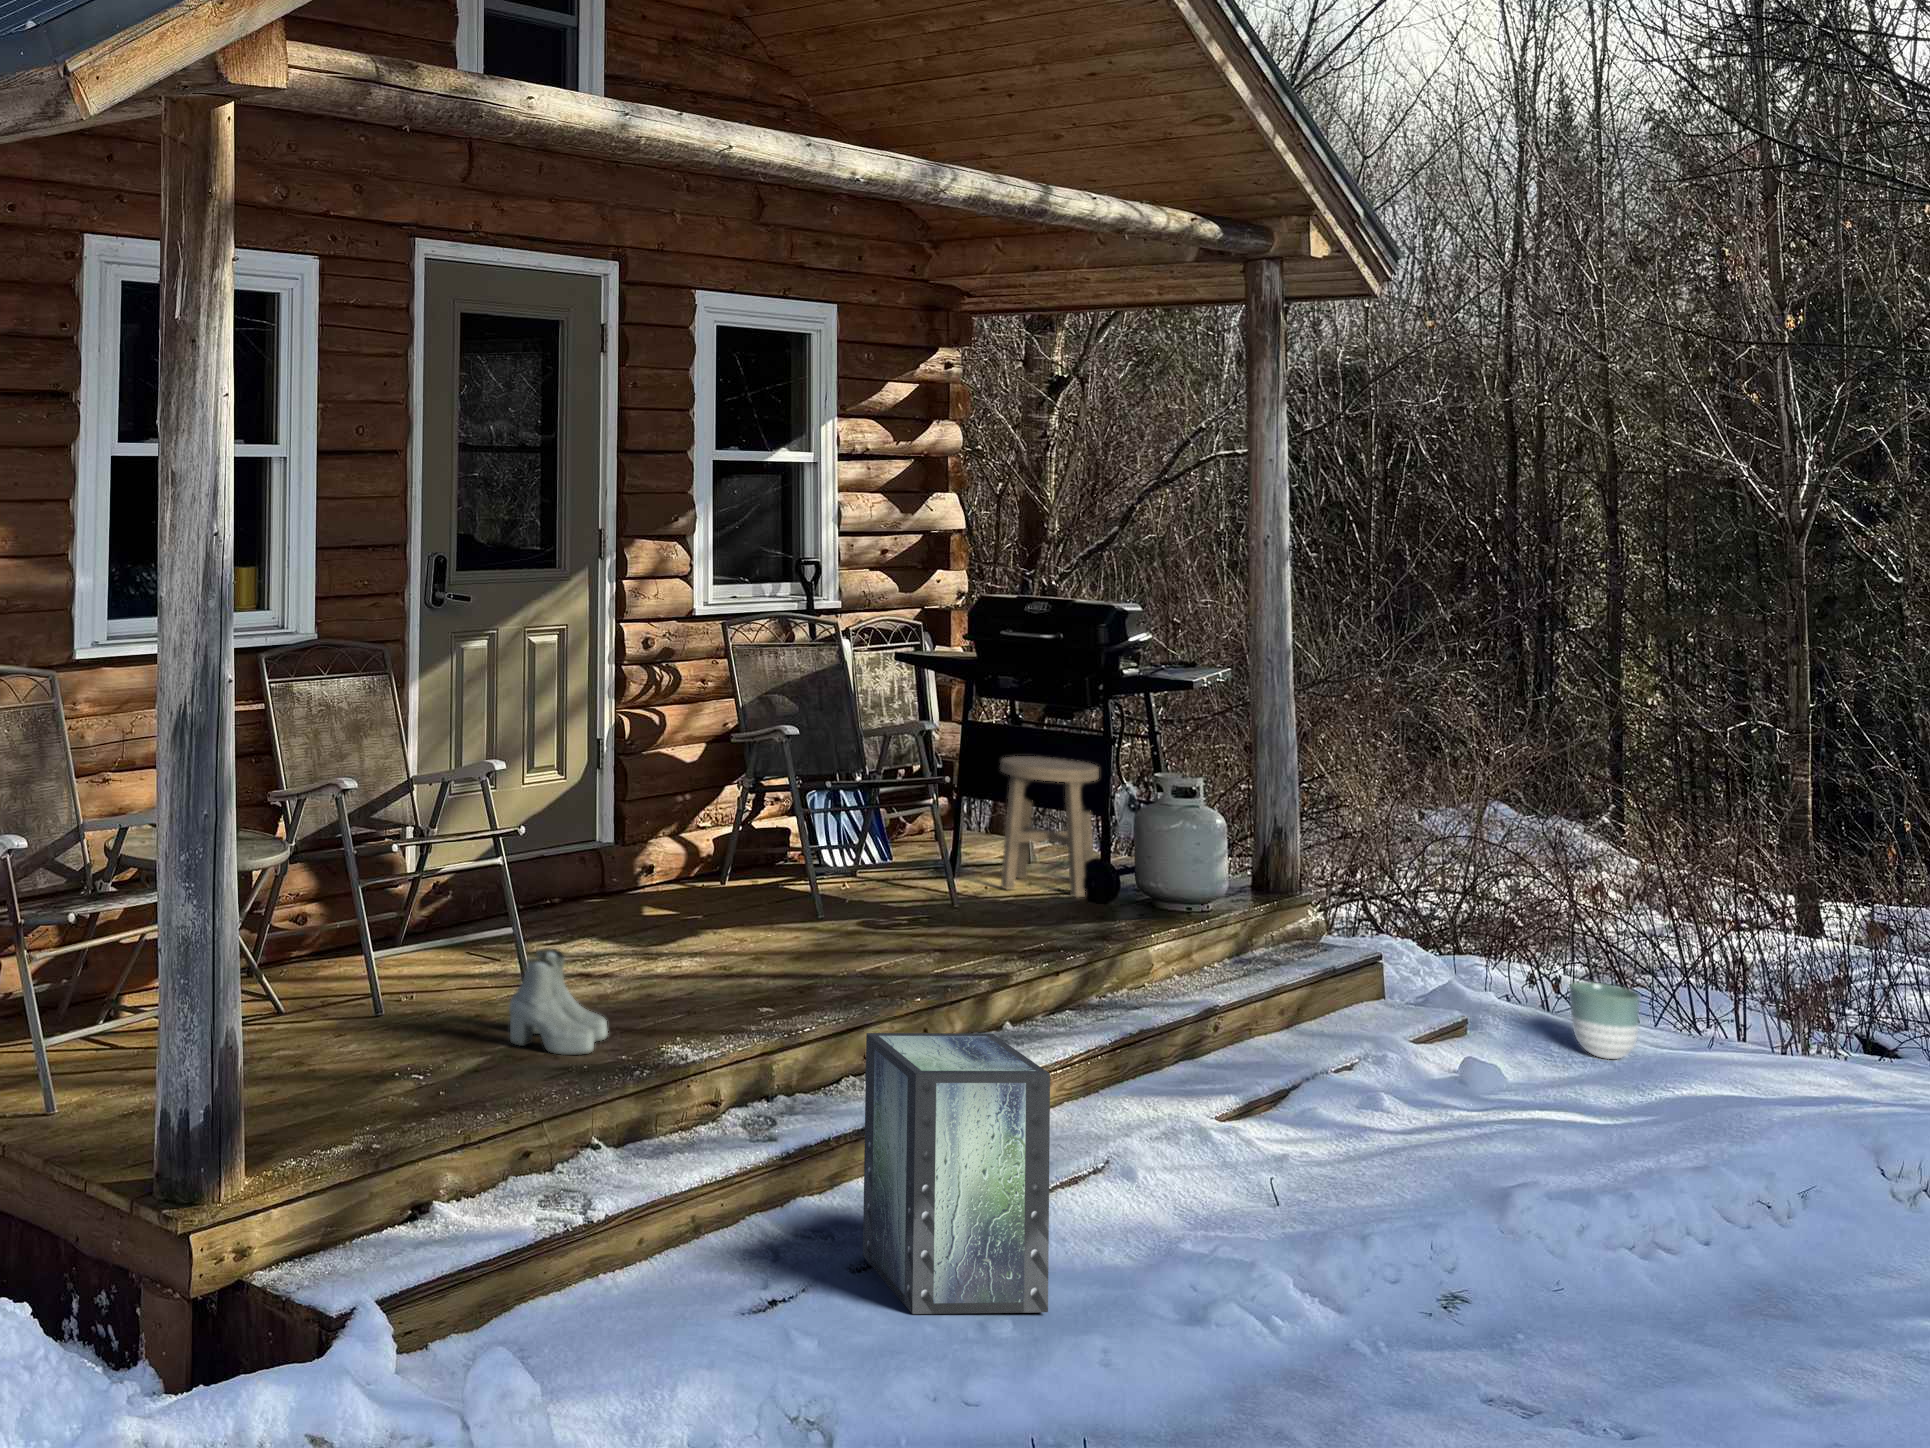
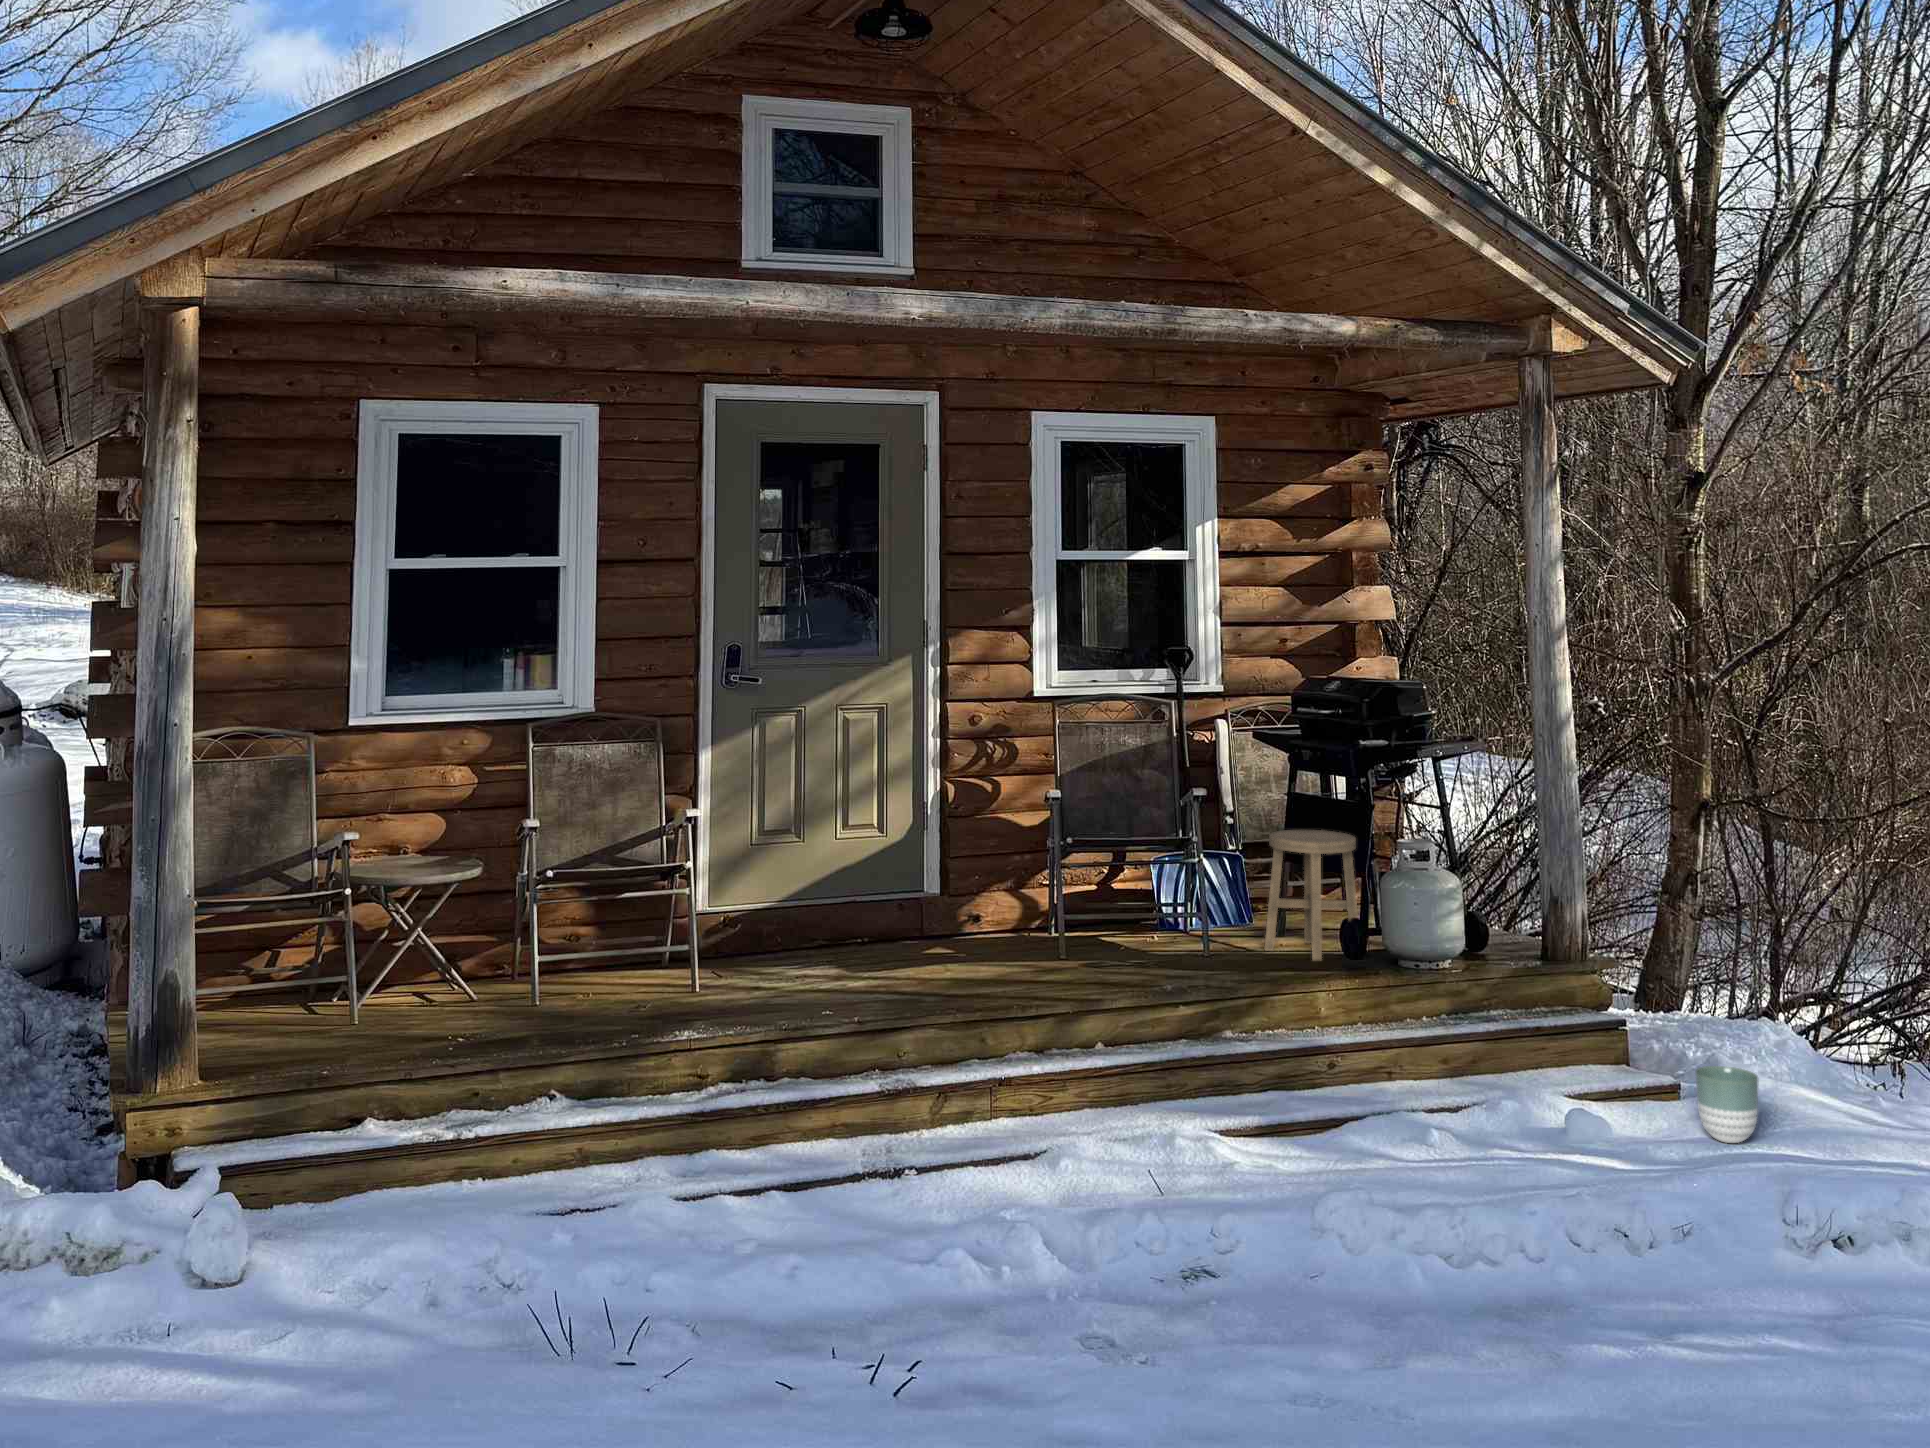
boots: present [509,949,607,1055] -> none [550,955,623,1036]
storage box: present [863,1033,1050,1314] -> none [614,1023,764,1249]

